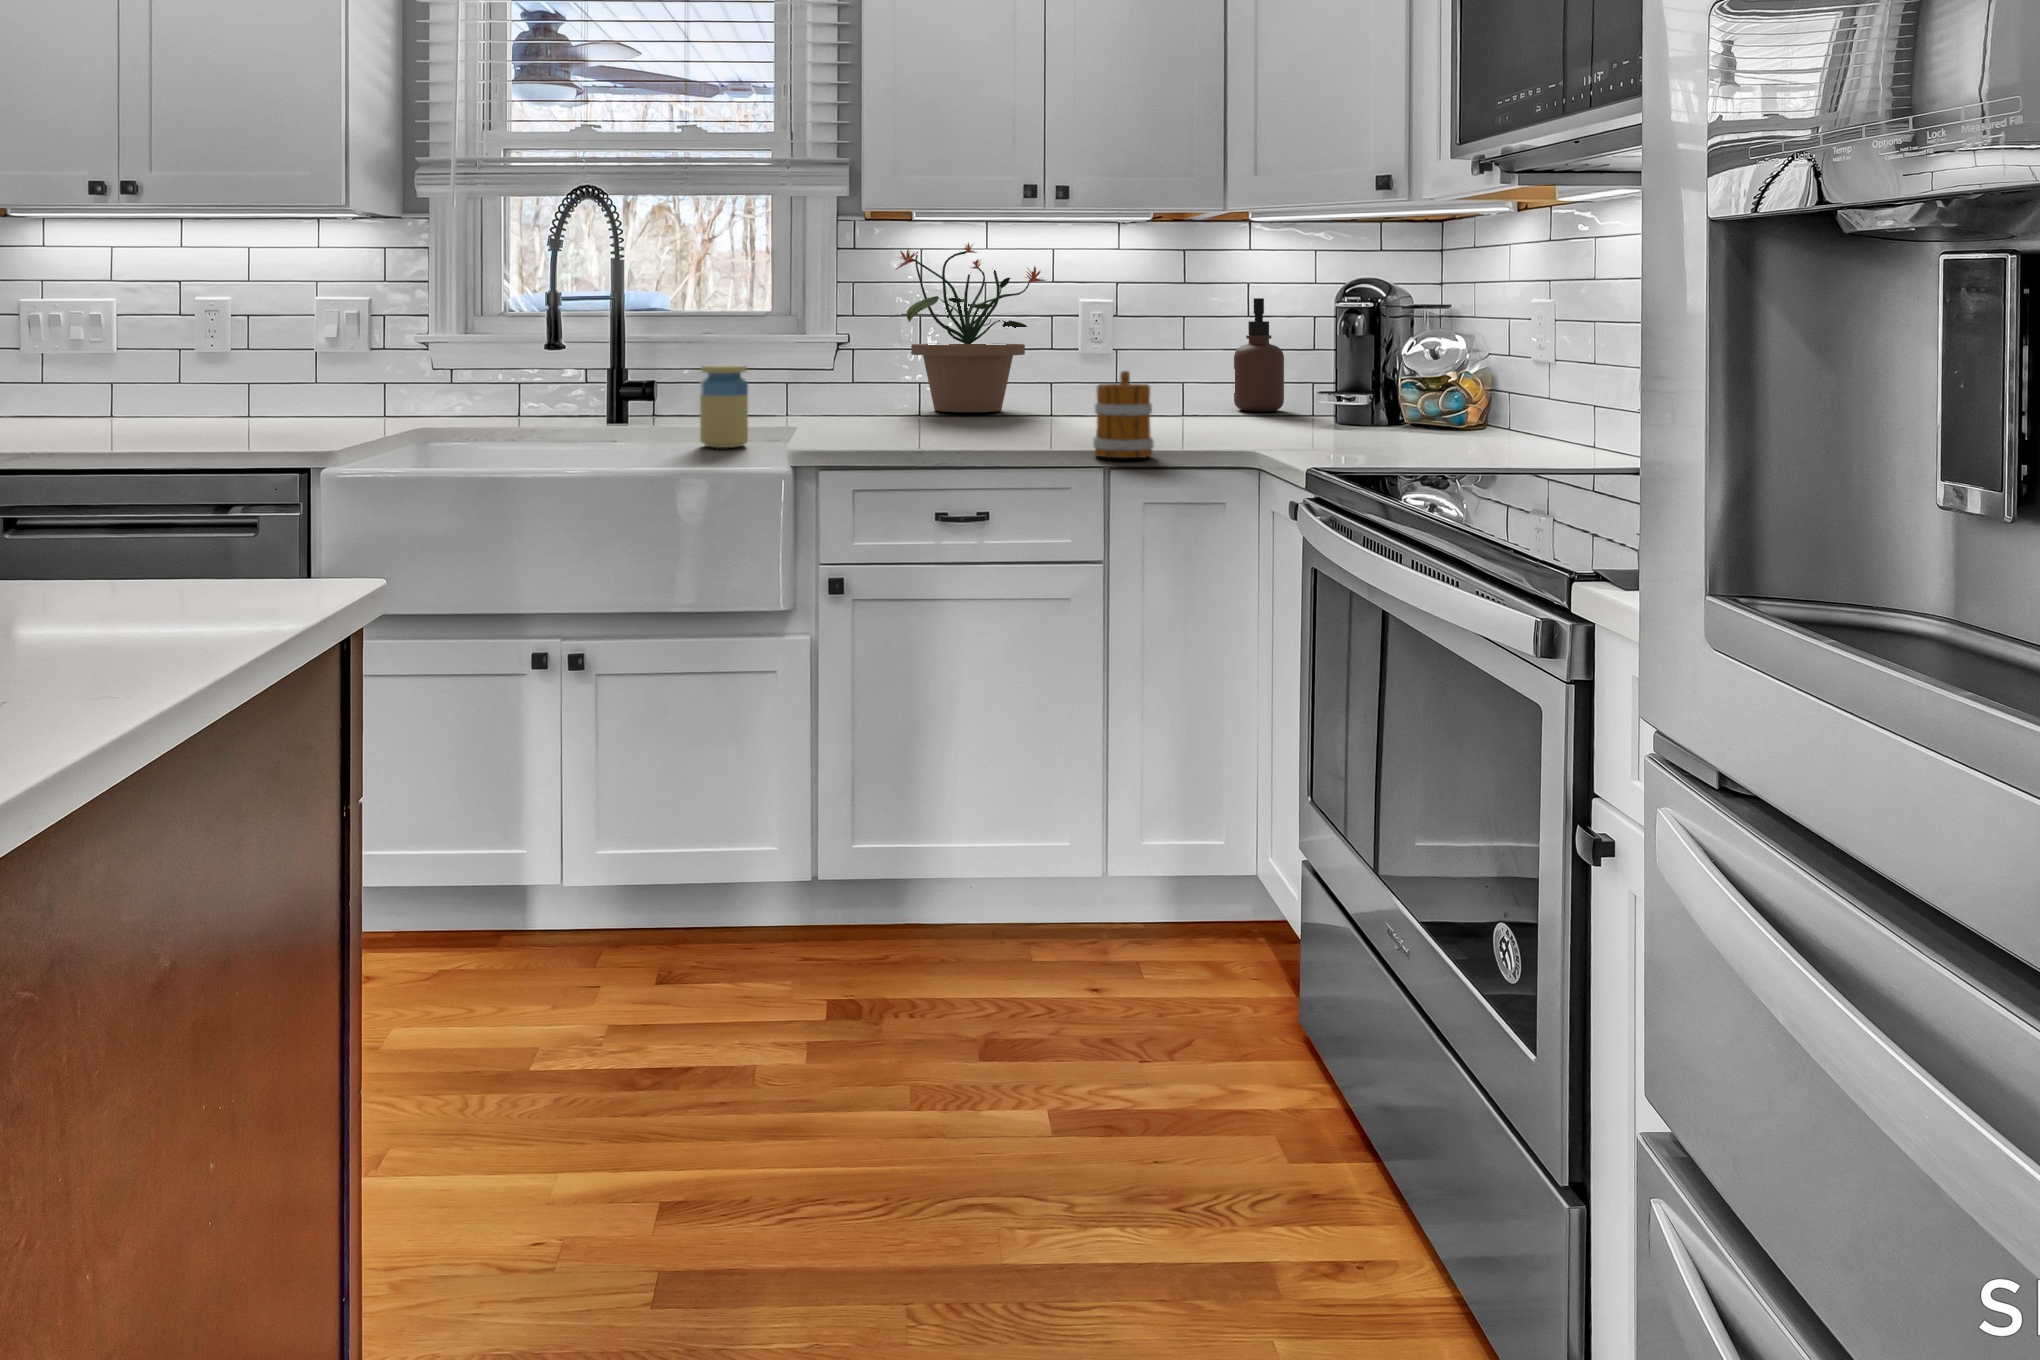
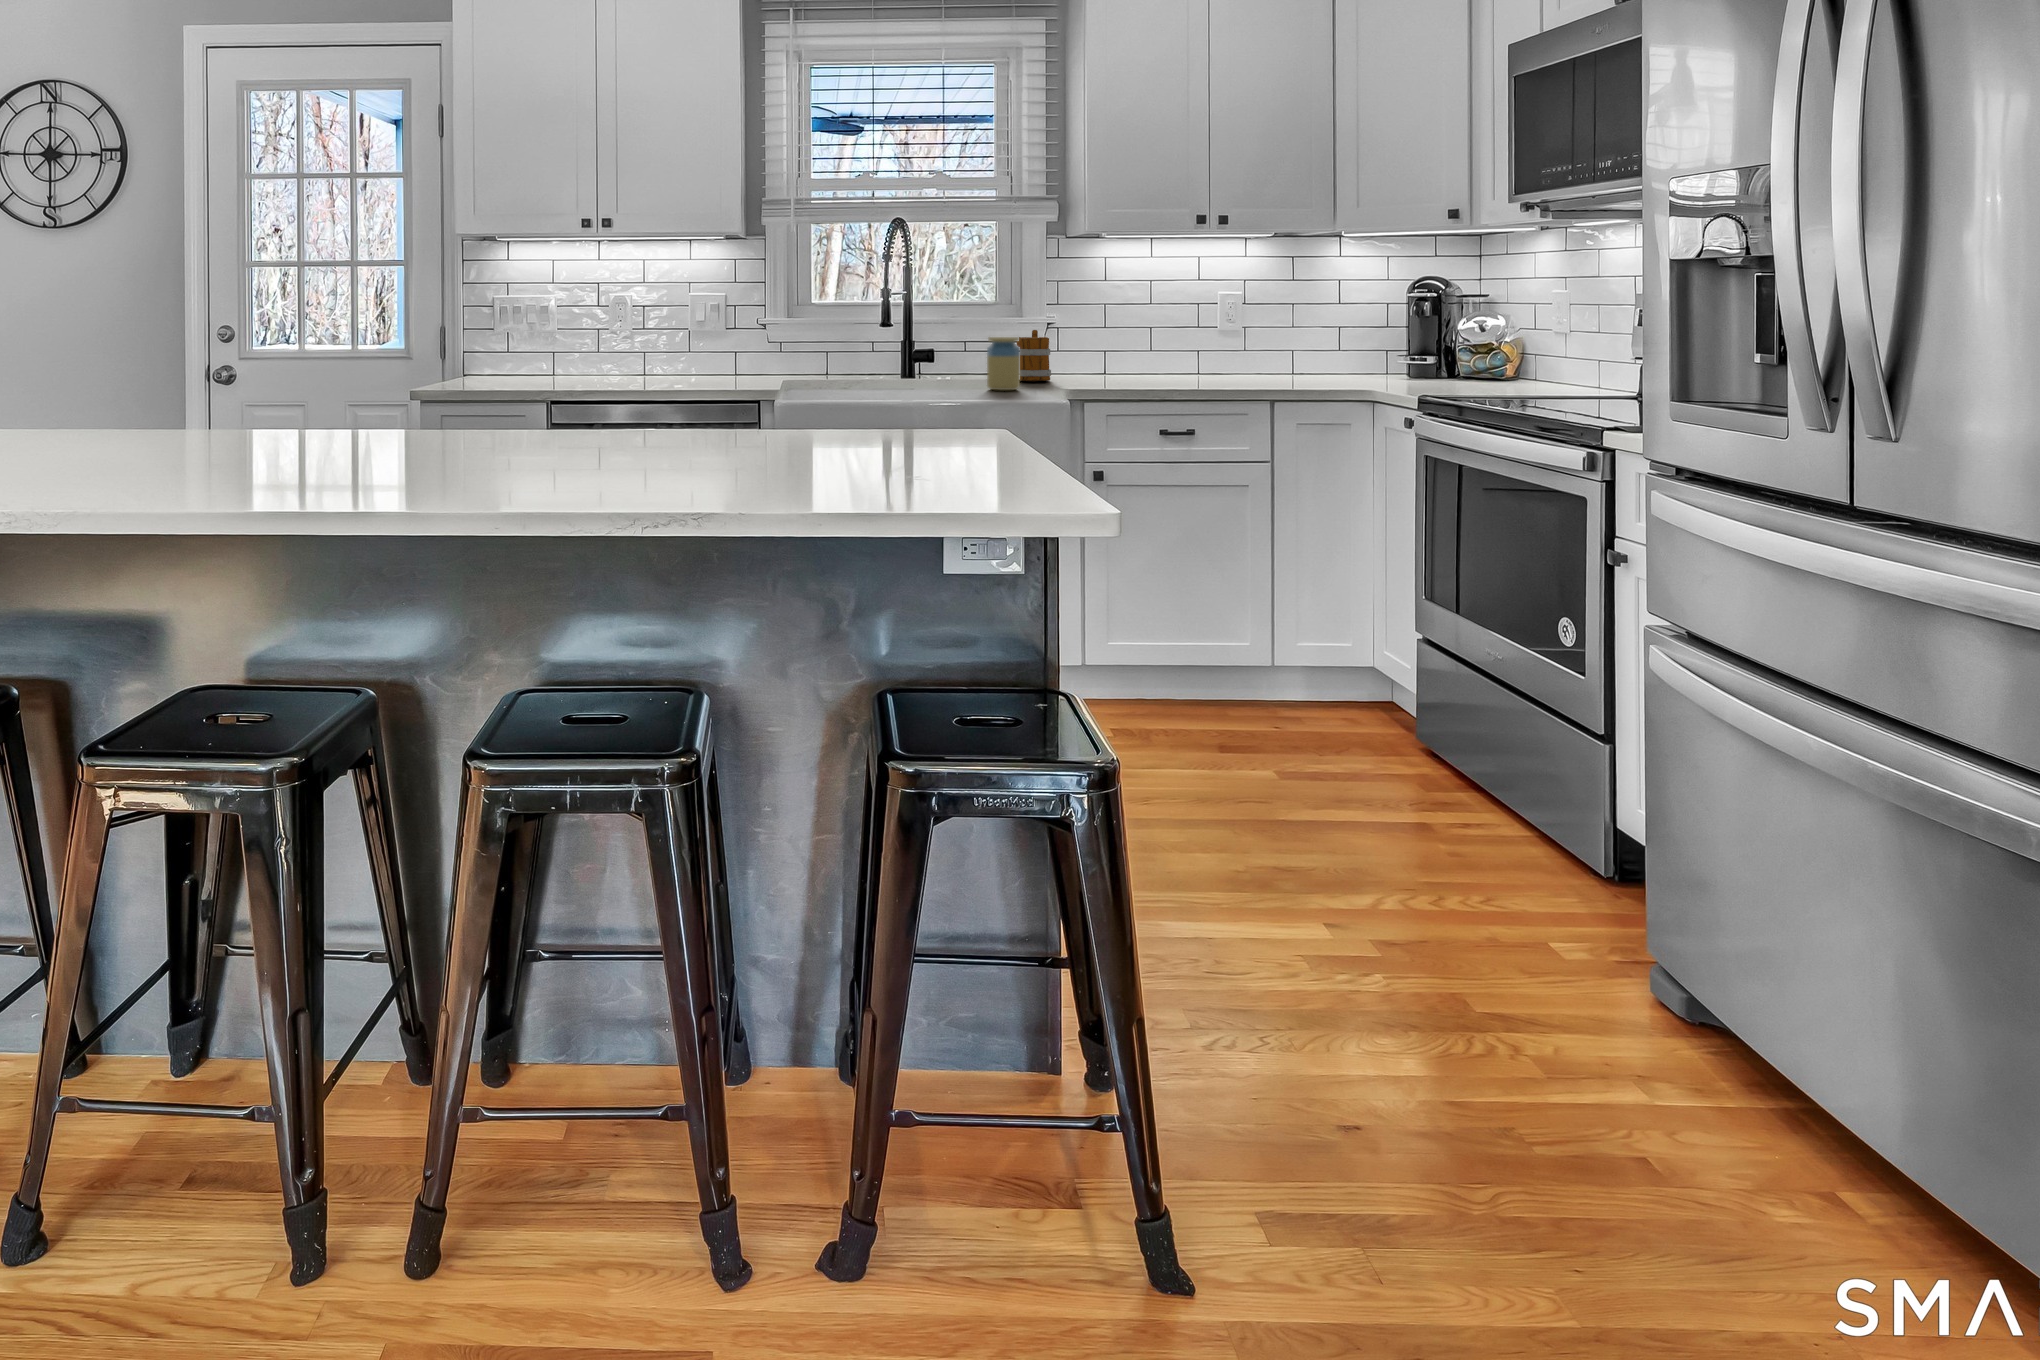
potted plant: present [889,243,1045,412] -> none [1077,245,1198,370]
soap dispenser: present [1234,298,1284,411] -> none [1330,290,1367,369]
mug: present [1093,371,1154,458] -> present [1017,330,1051,381]

